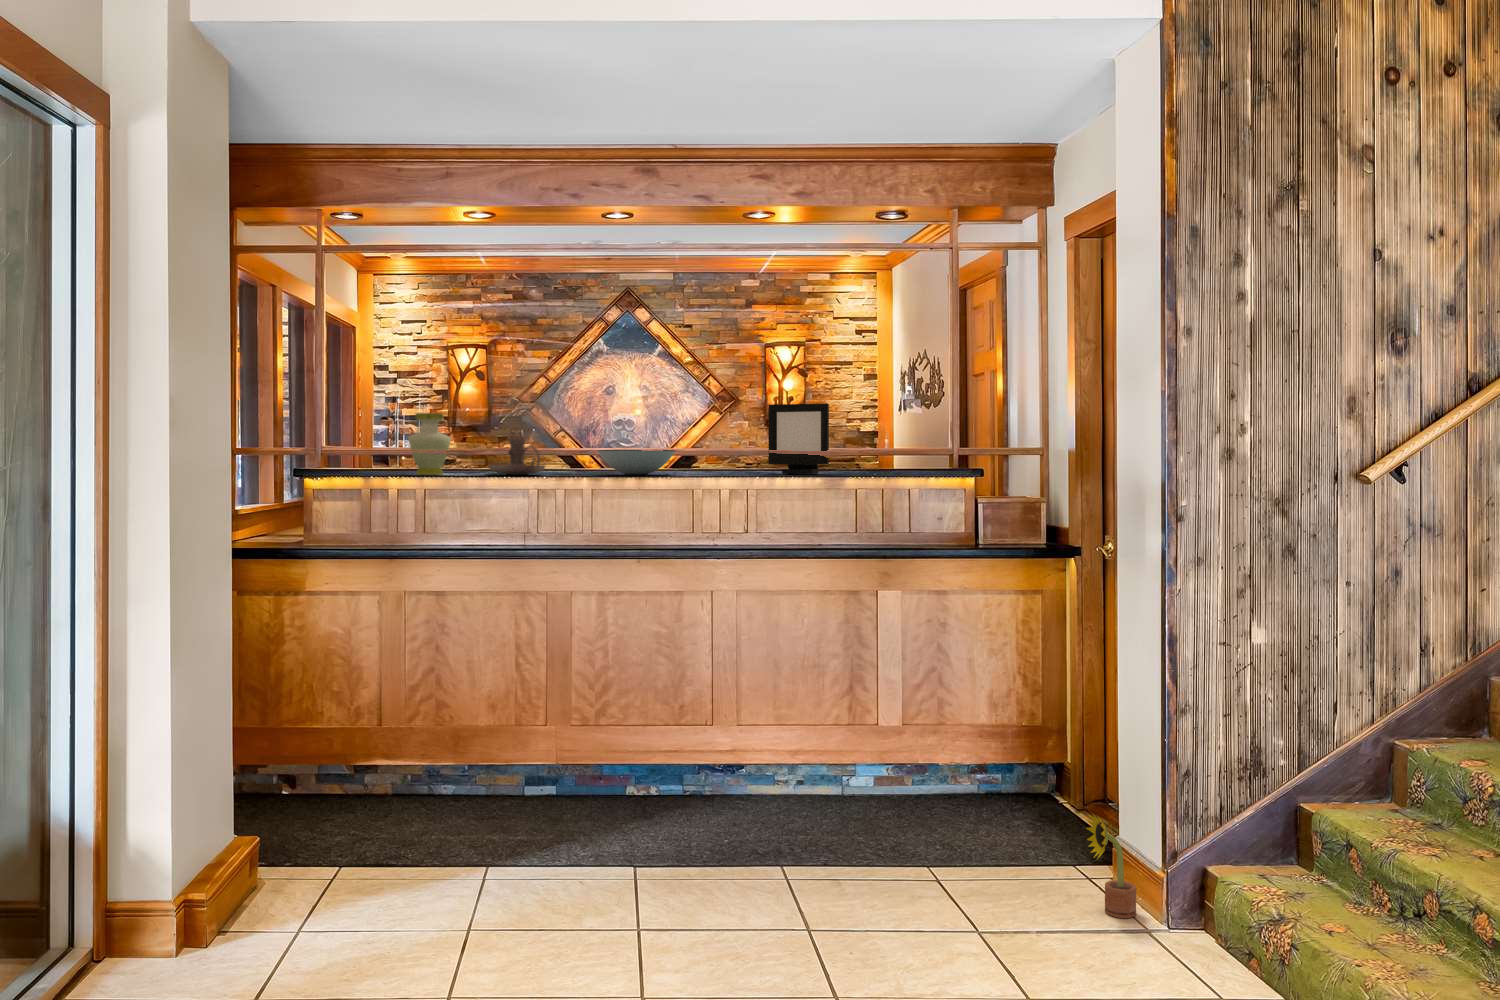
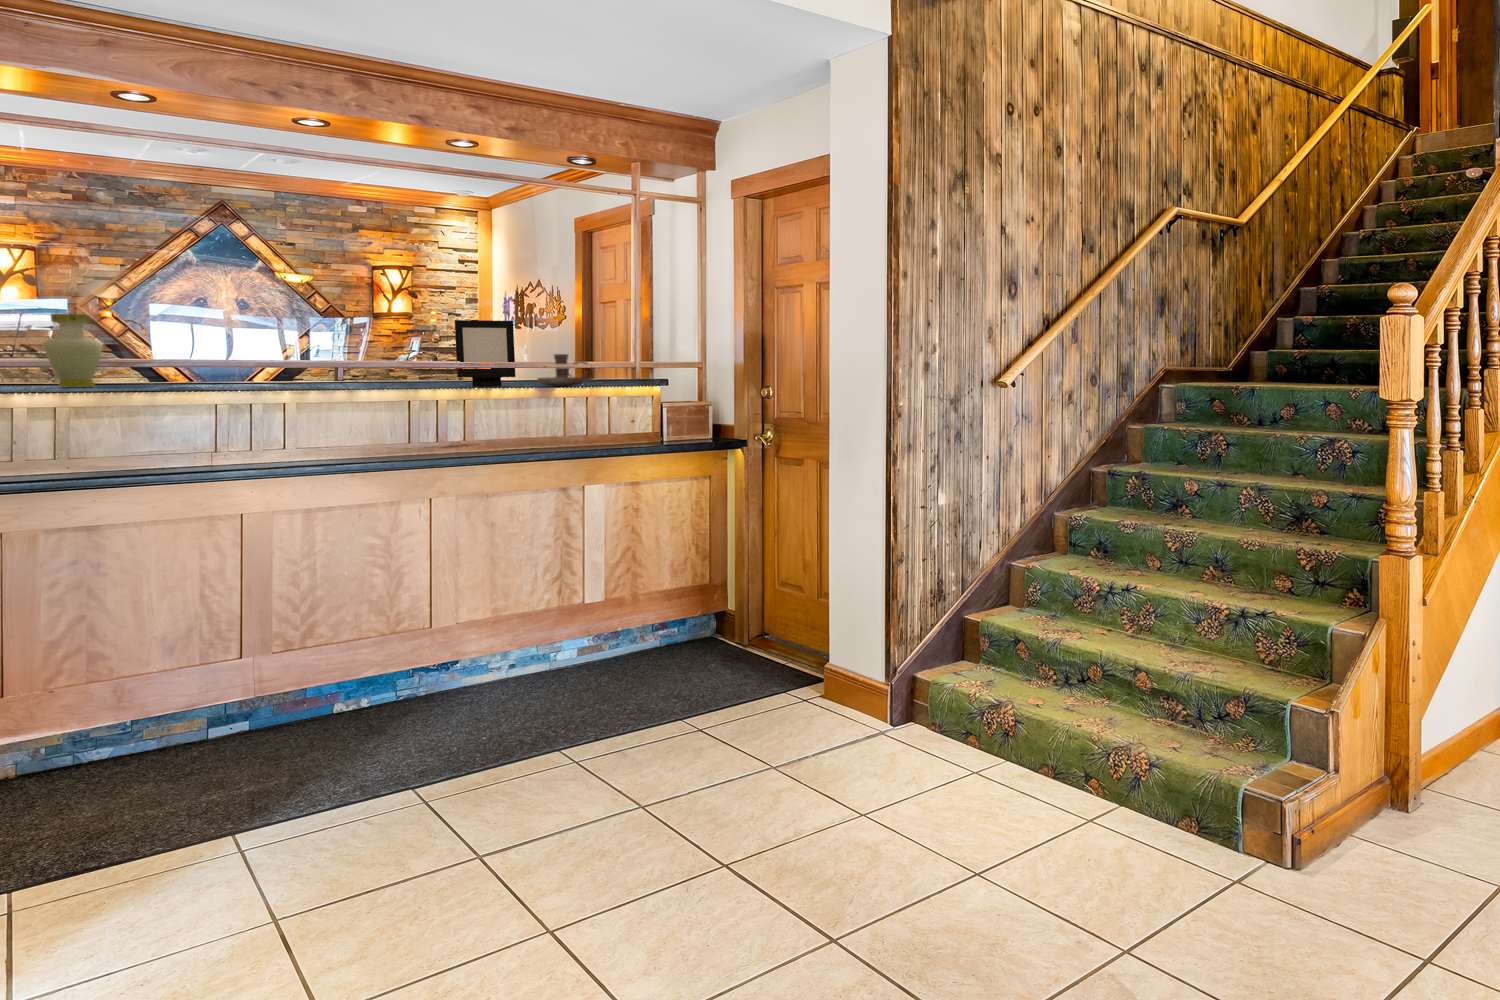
candle holder: present [489,438,545,475] -> present [537,354,594,387]
decorative bowl: present [598,450,675,475] -> none [288,360,375,386]
decorative plant: present [1086,814,1136,918] -> none [822,647,862,724]

